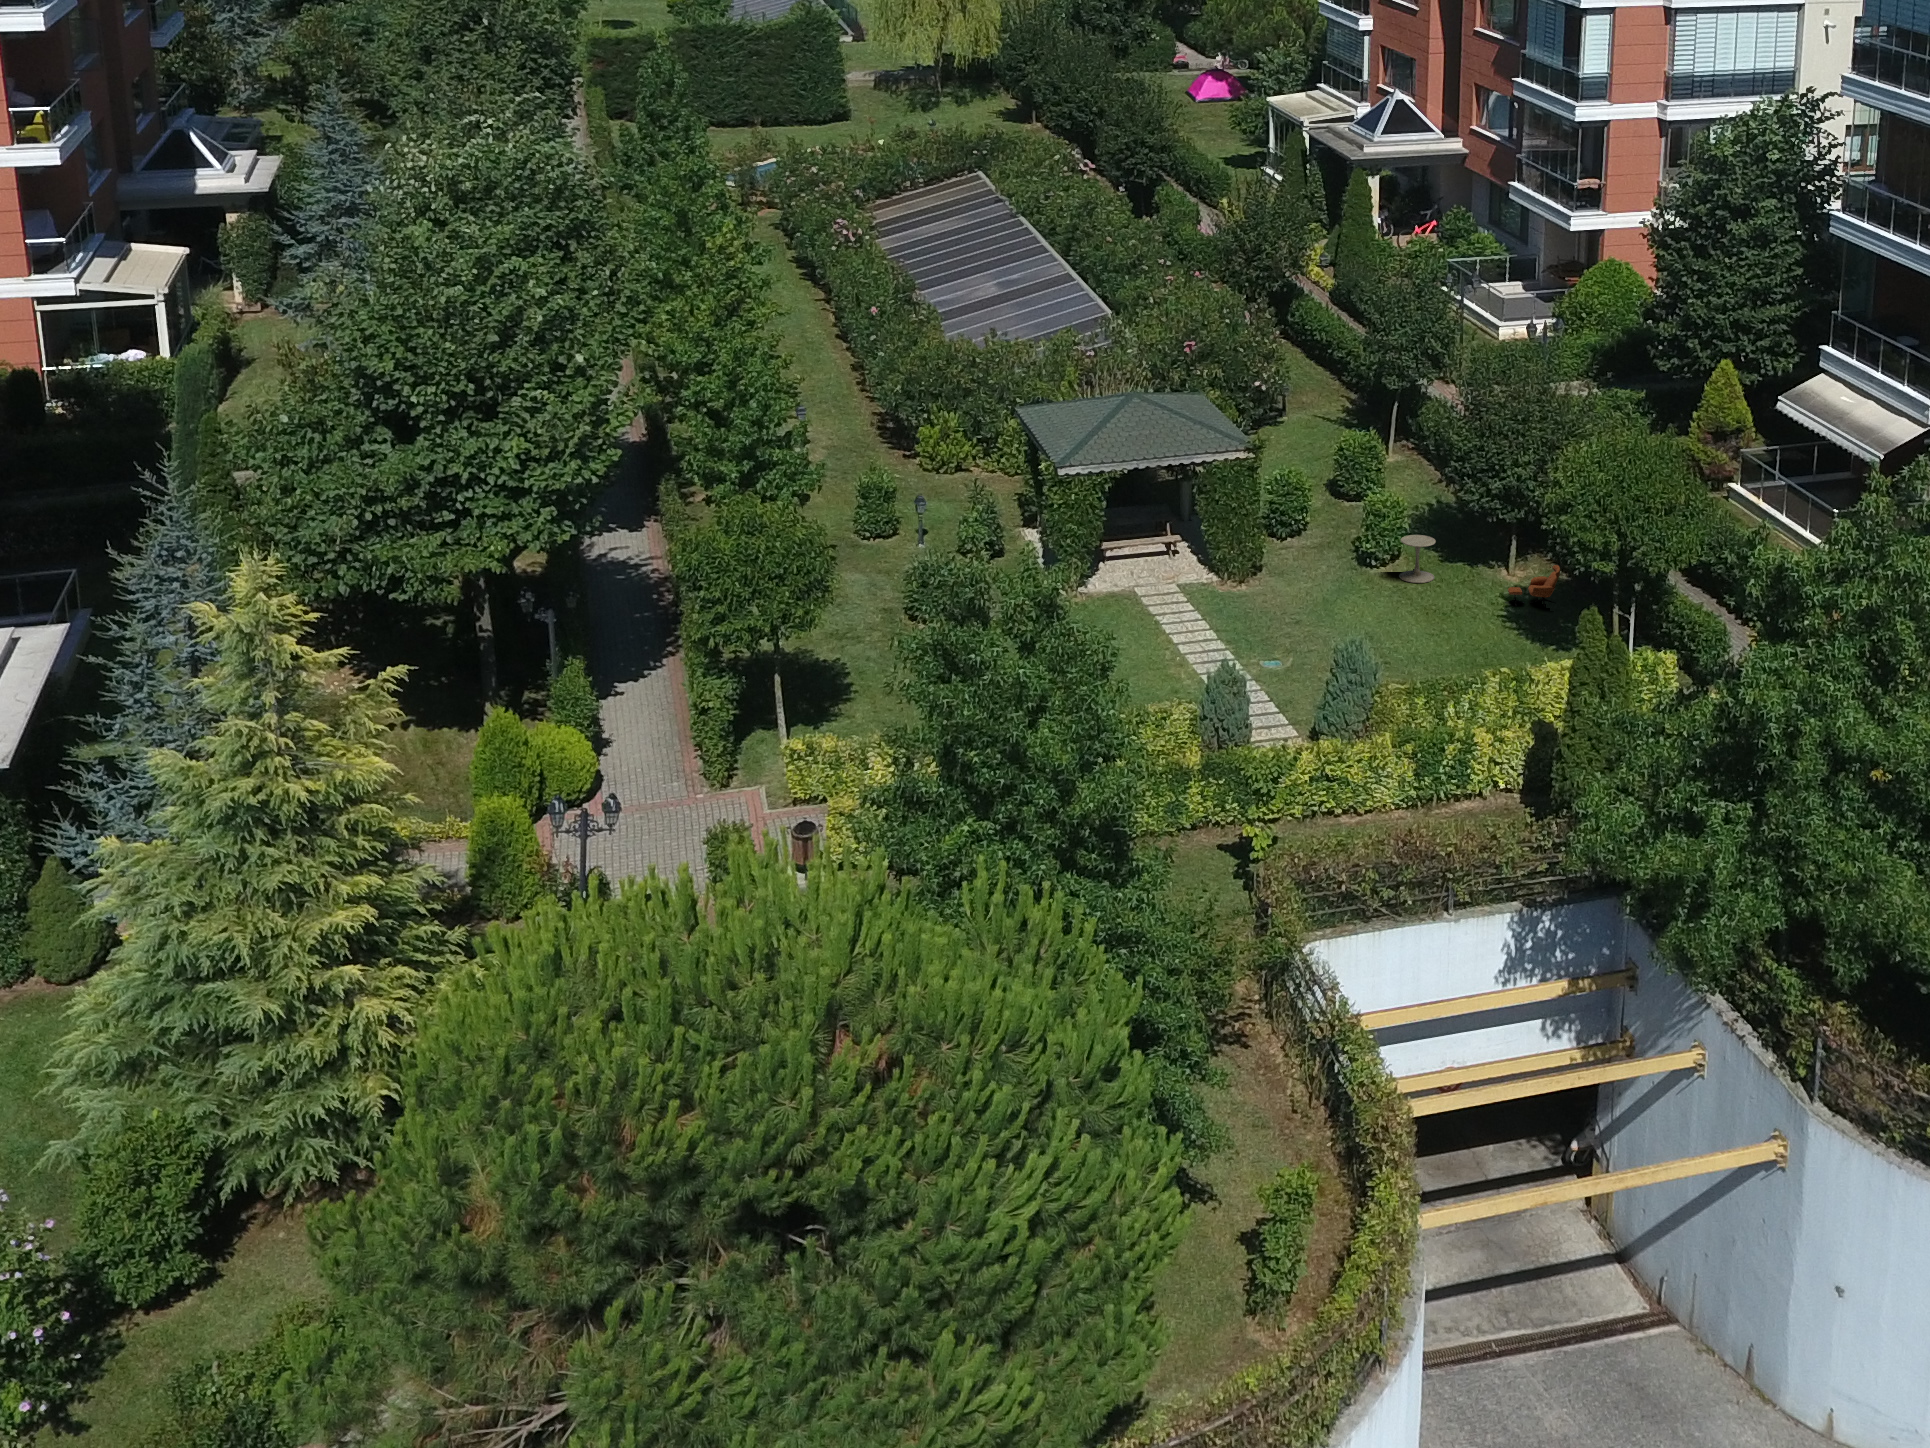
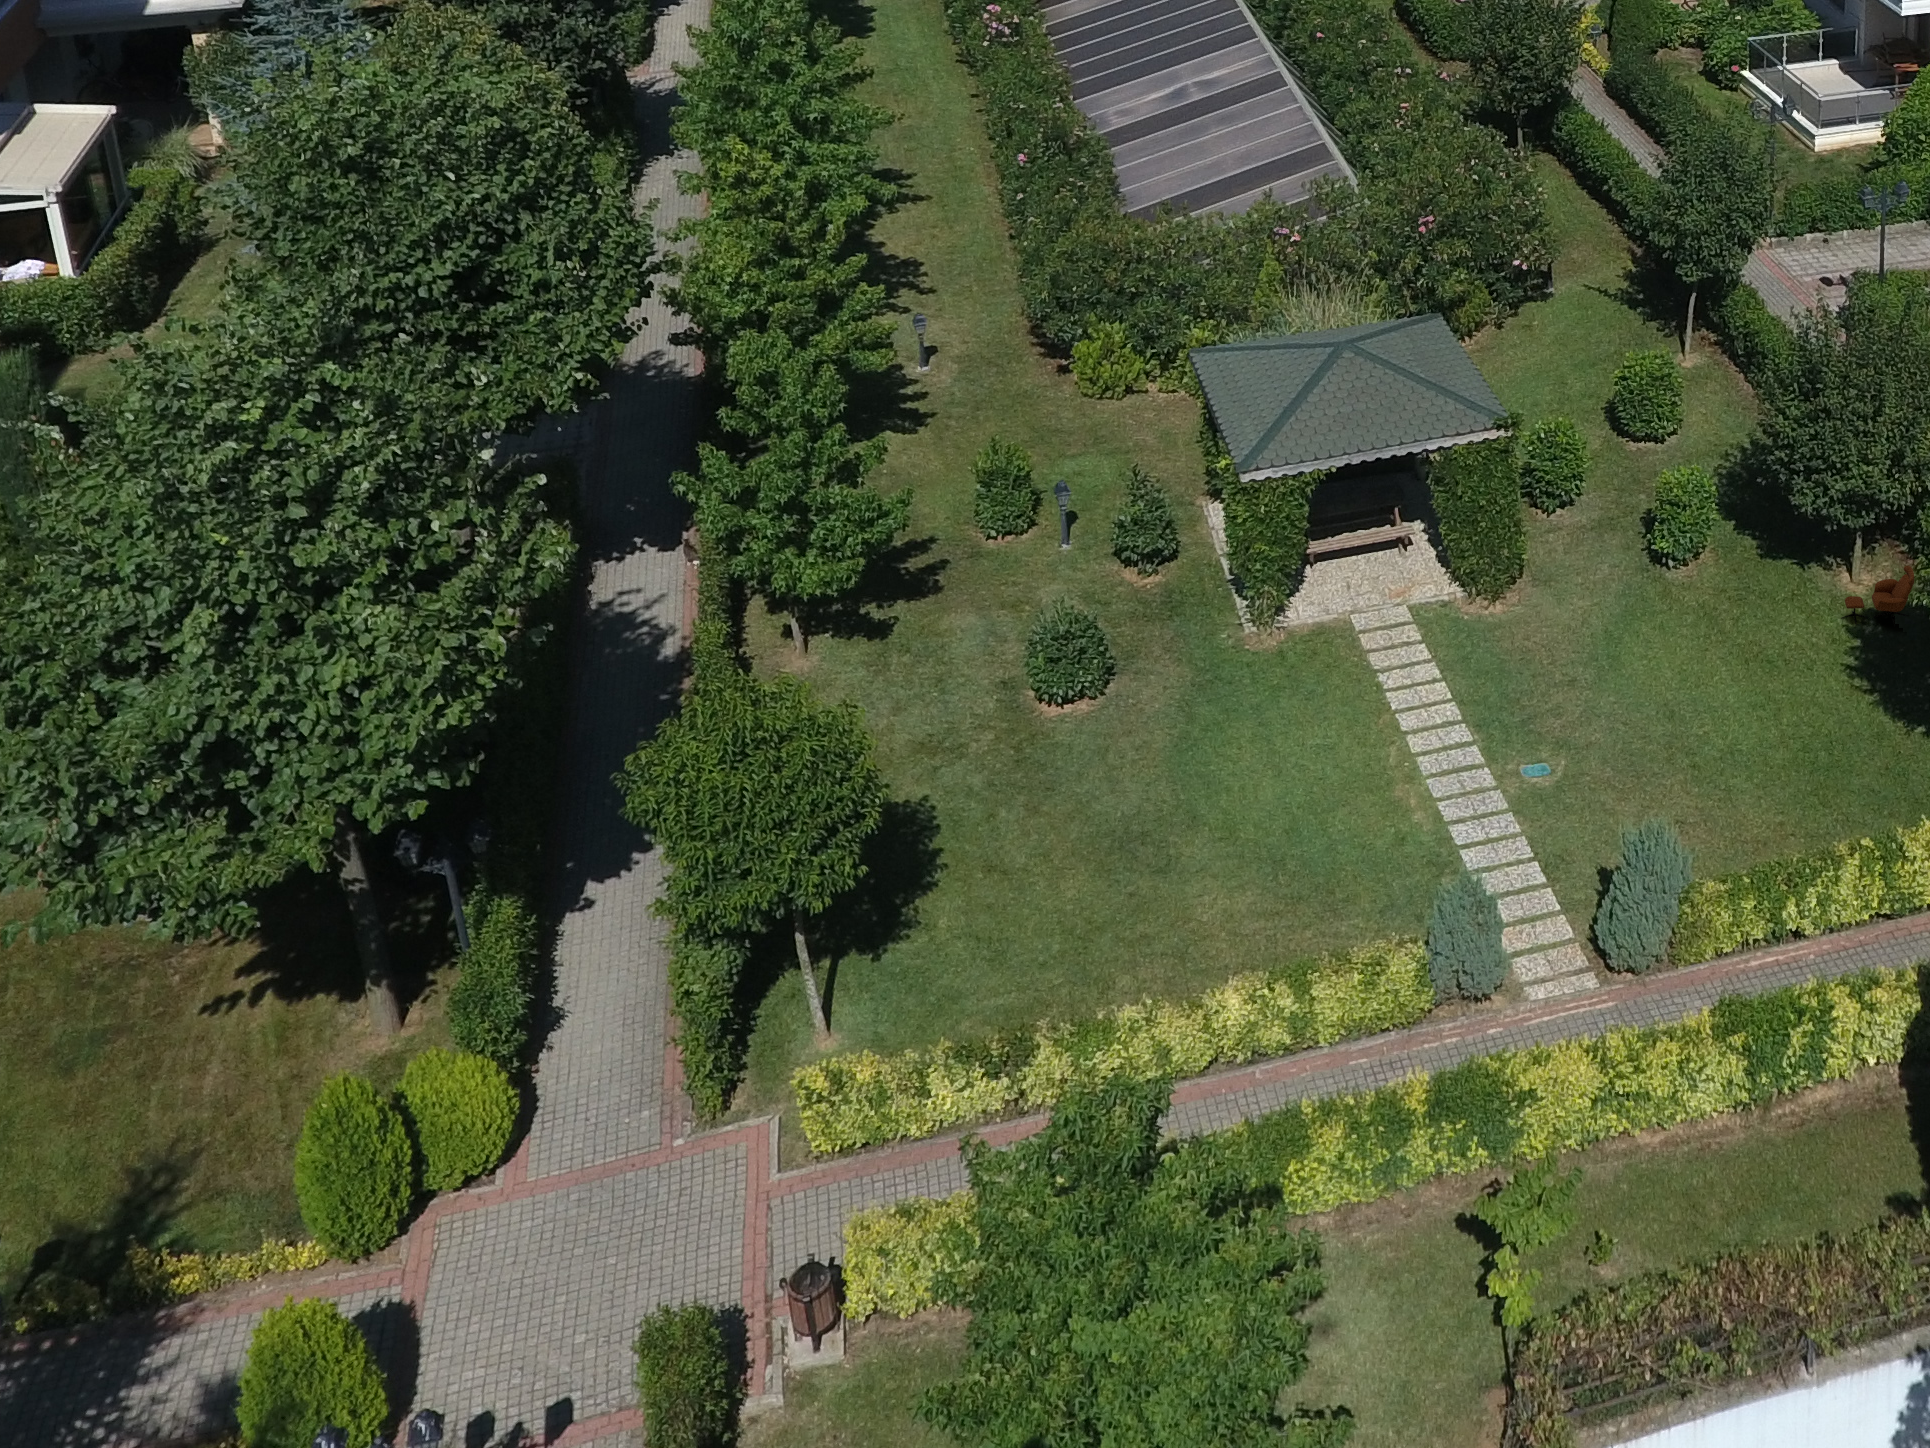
pedestal table: present [1399,535,1436,583] -> none [1699,513,1746,583]

